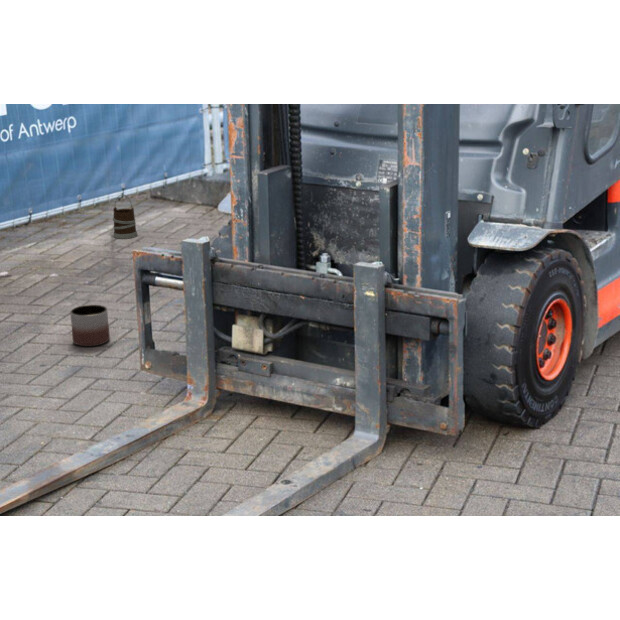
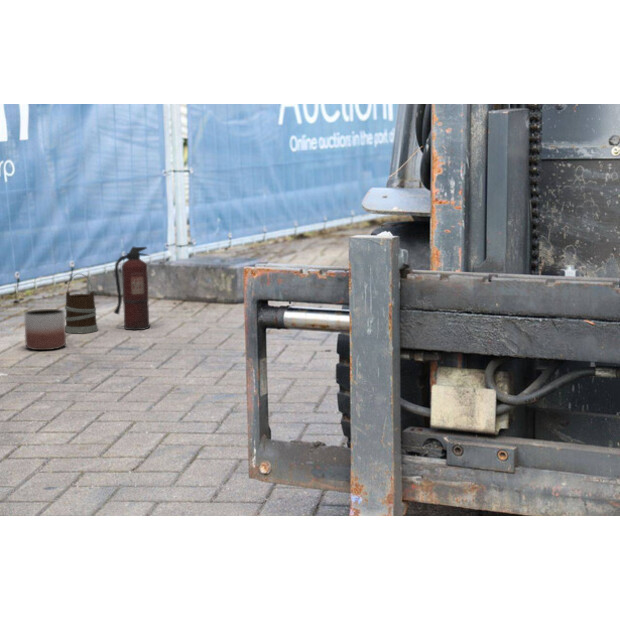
fire extinguisher: none [148,175,174,237] -> present [114,247,149,330]
planter: present [71,305,110,346] -> present [24,309,66,350]

